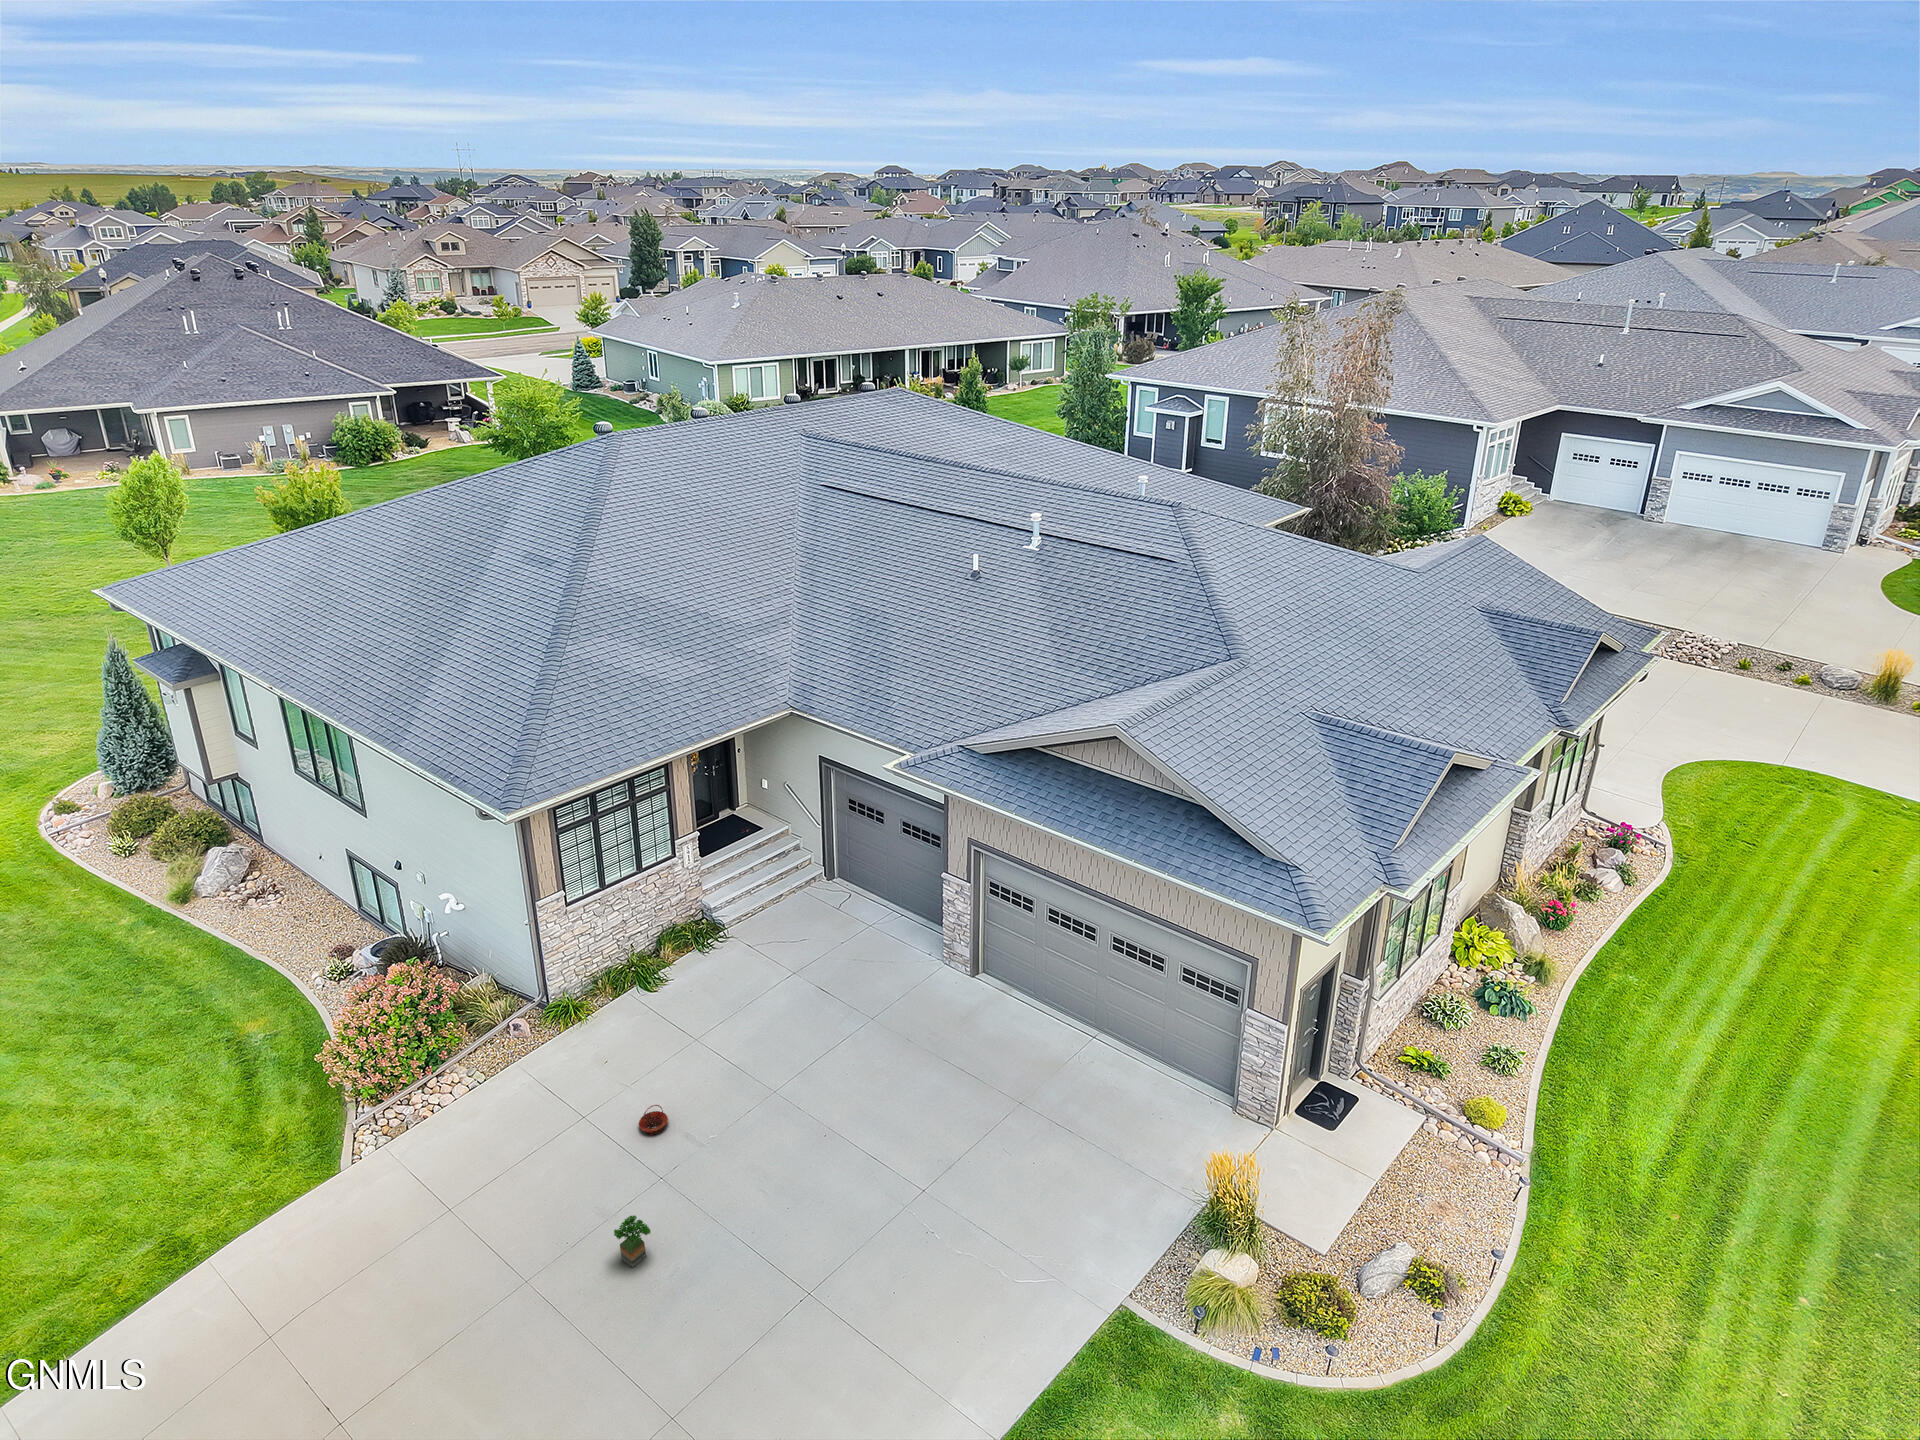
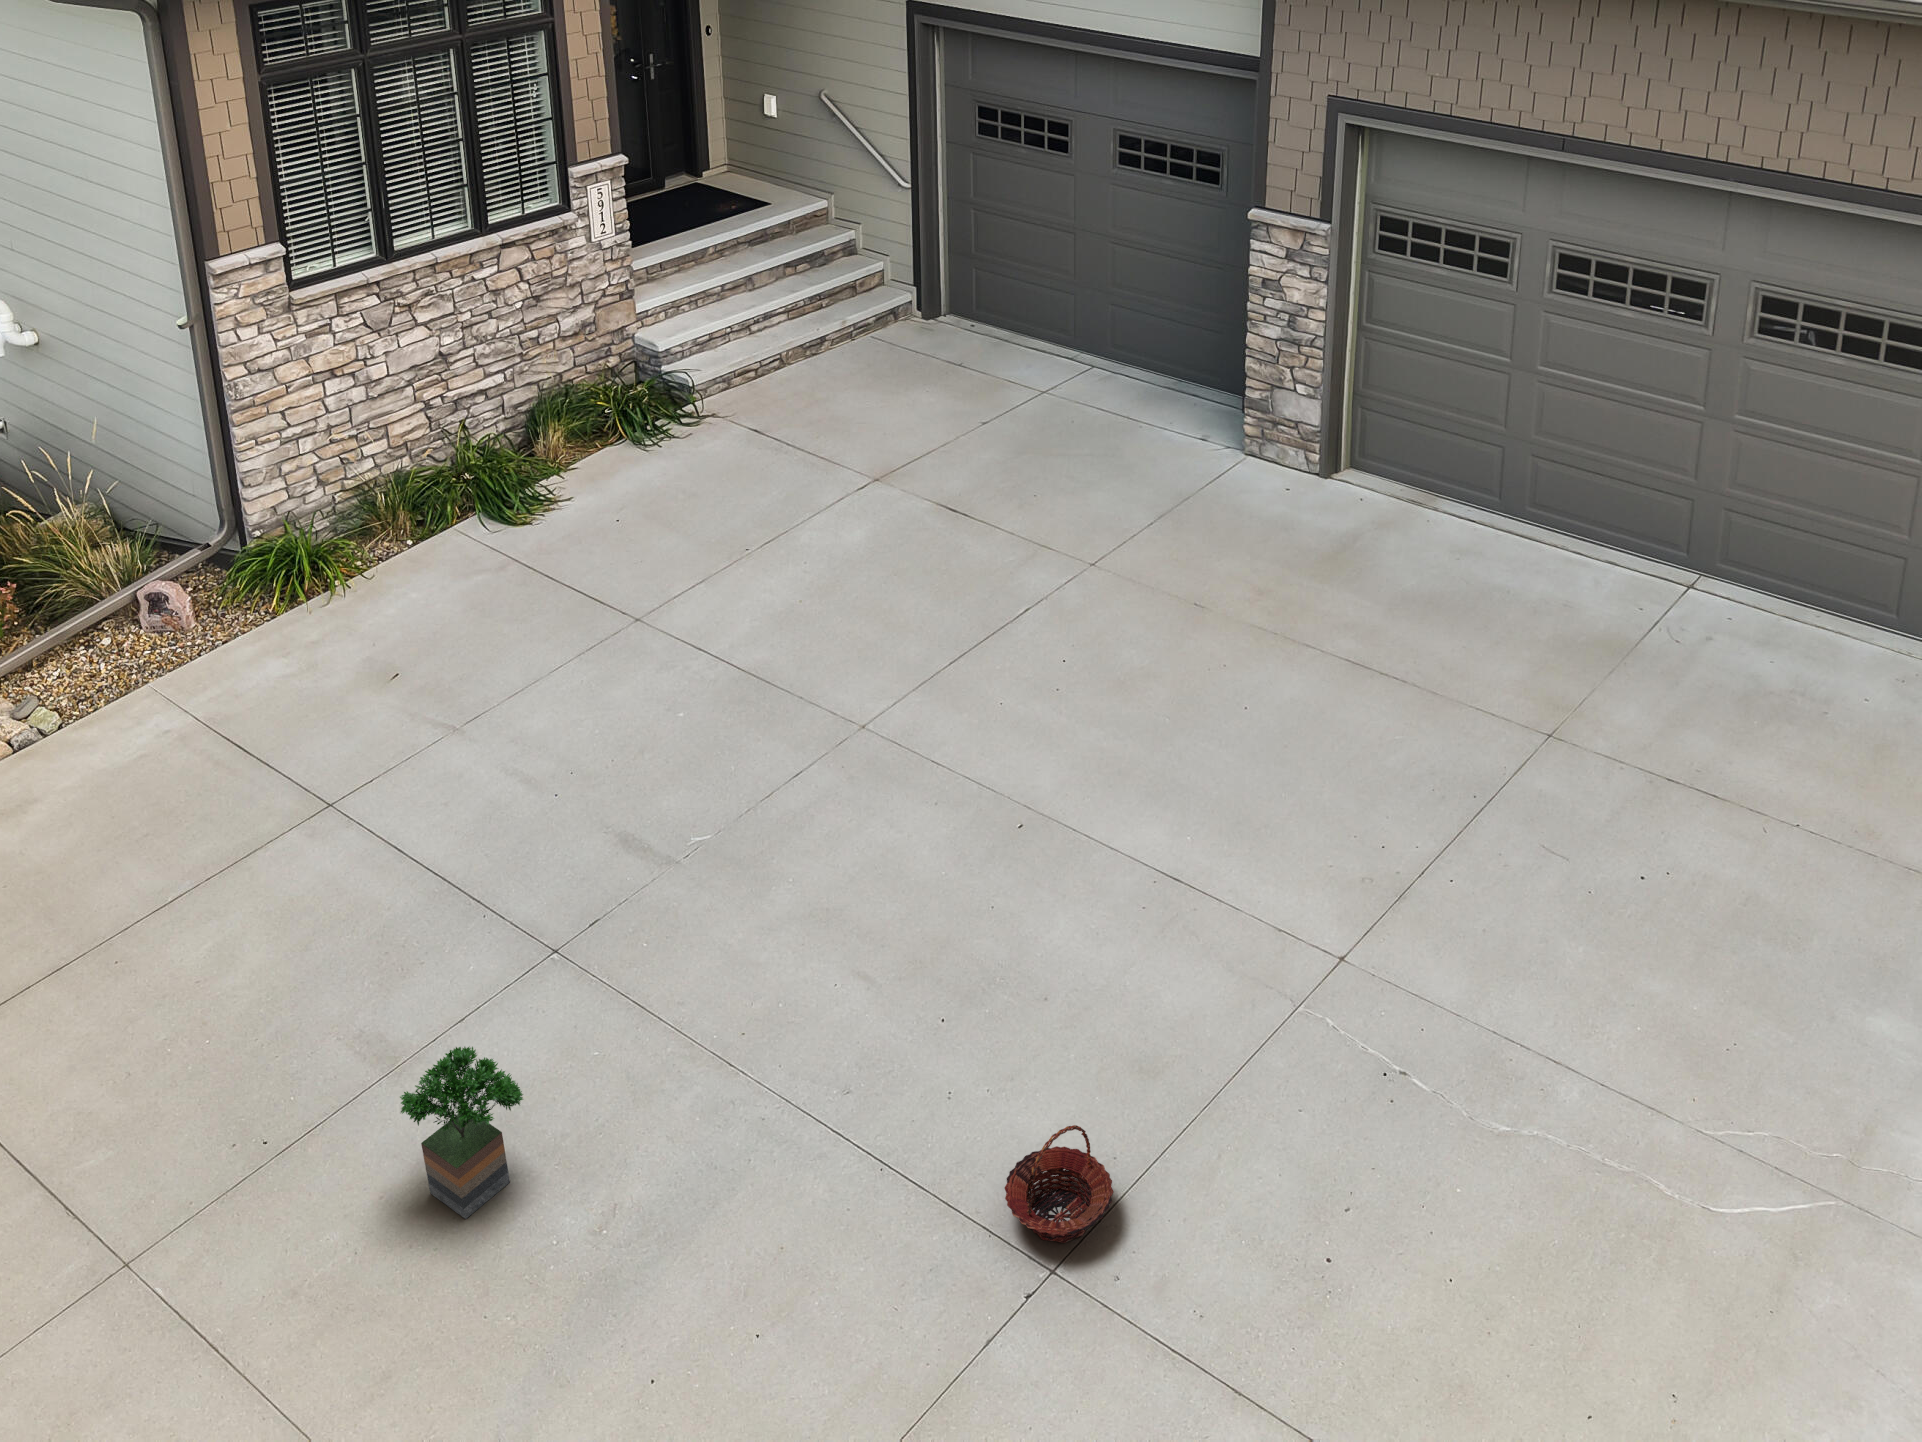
basket: present [639,1105,668,1135] -> present [1005,1125,1114,1243]

